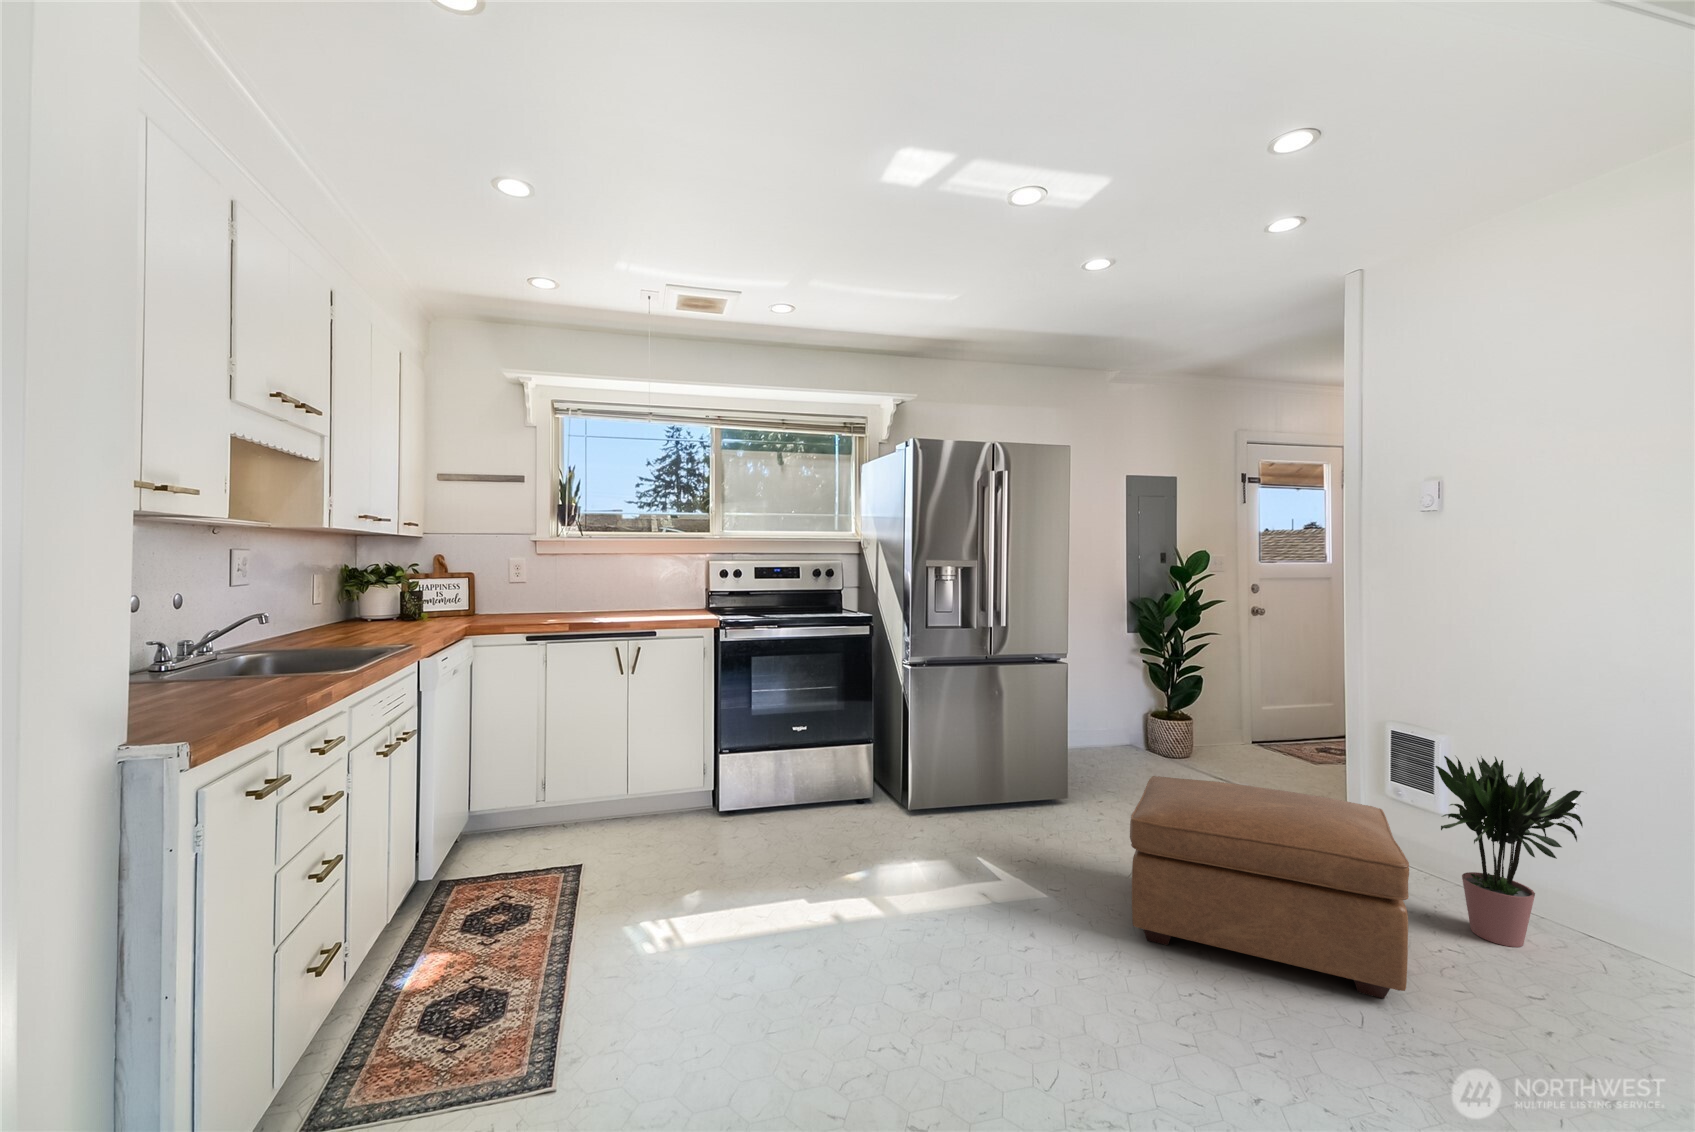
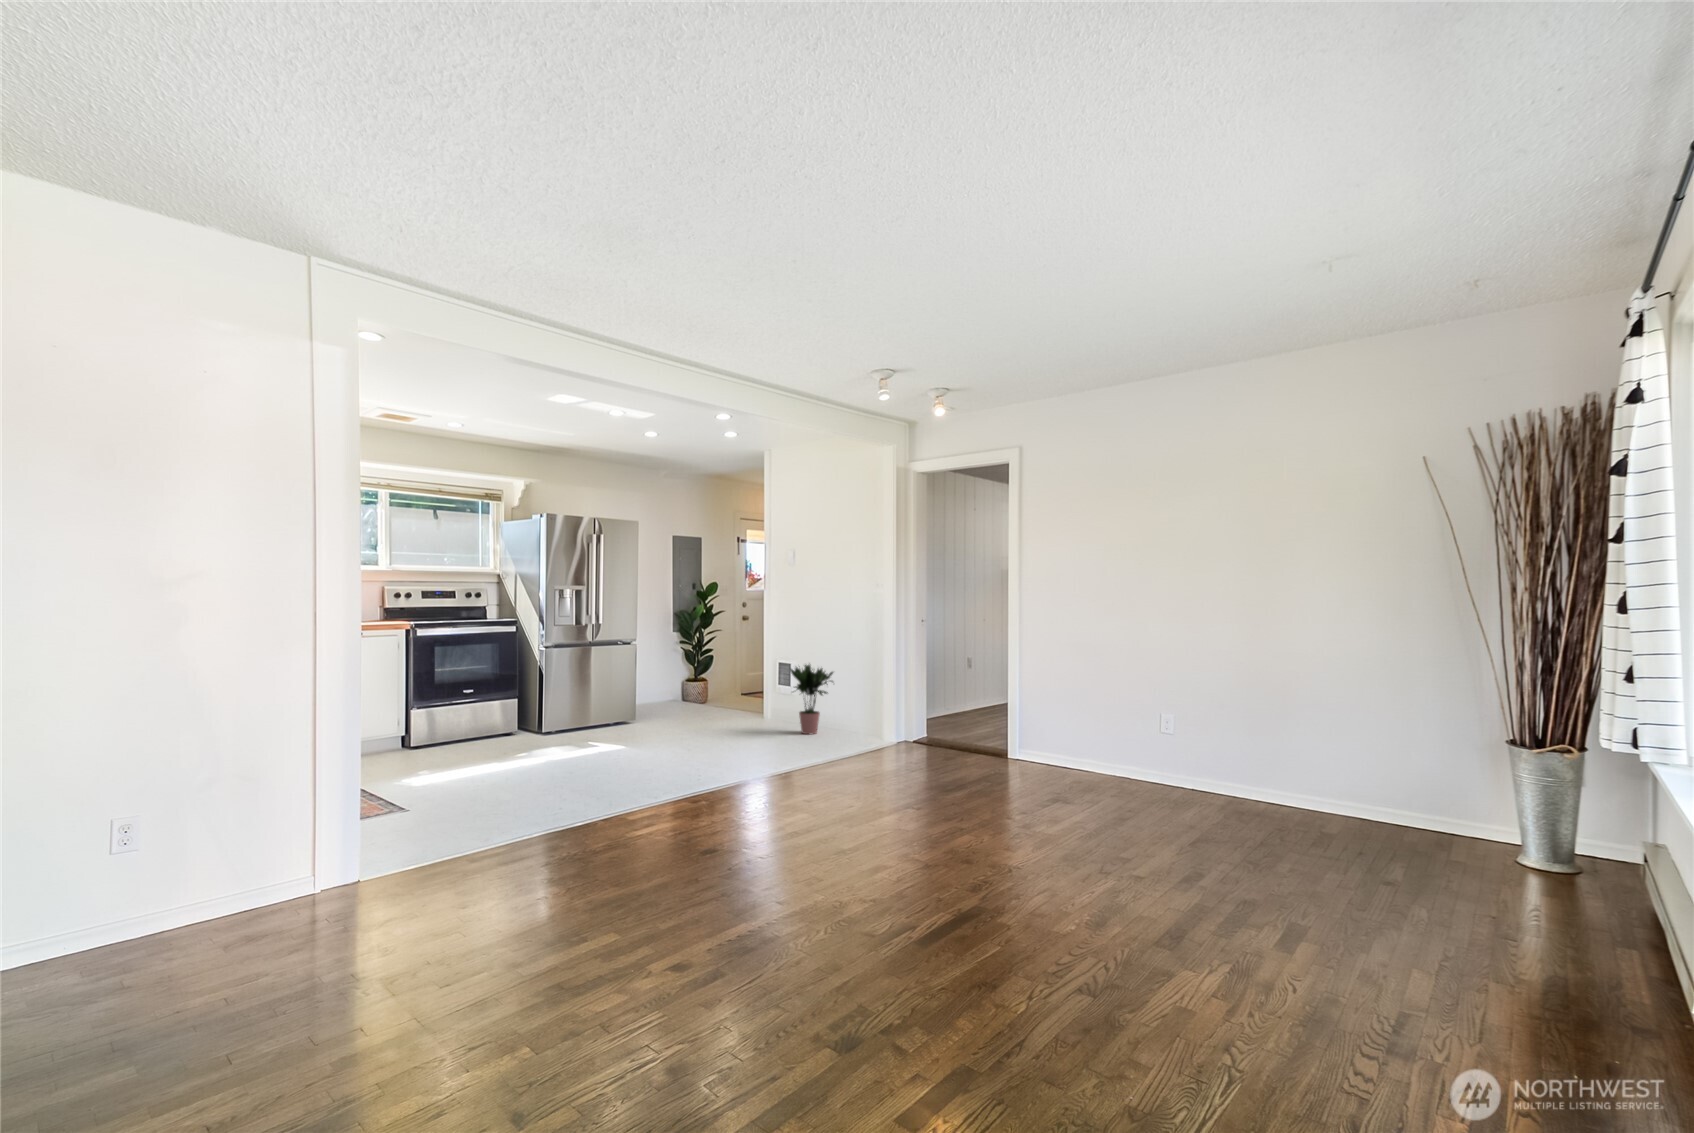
ottoman: present [1130,776,1409,999] -> none [670,683,770,751]

